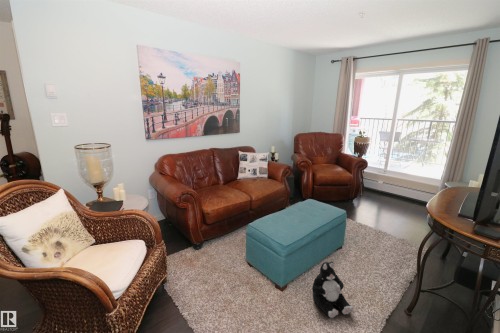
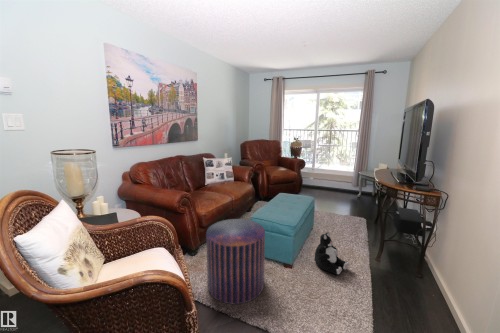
pouf: none [180,223,243,315] -> present [206,219,265,304]

